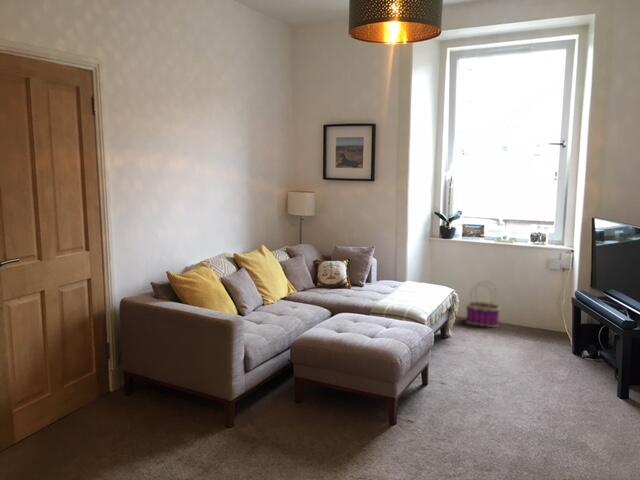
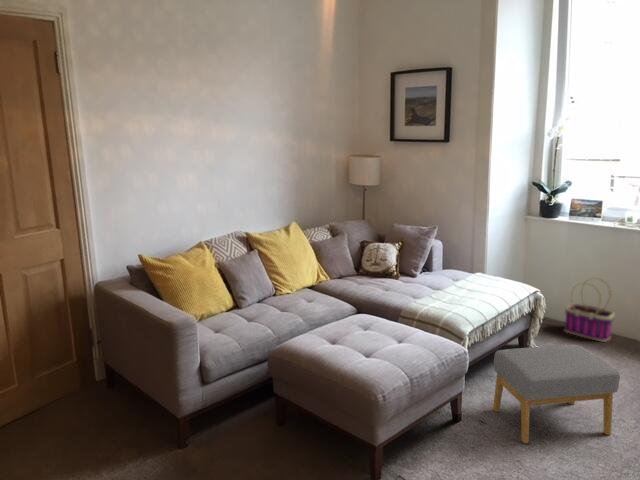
footstool: none [446,323,531,392] -> present [493,345,620,443]

